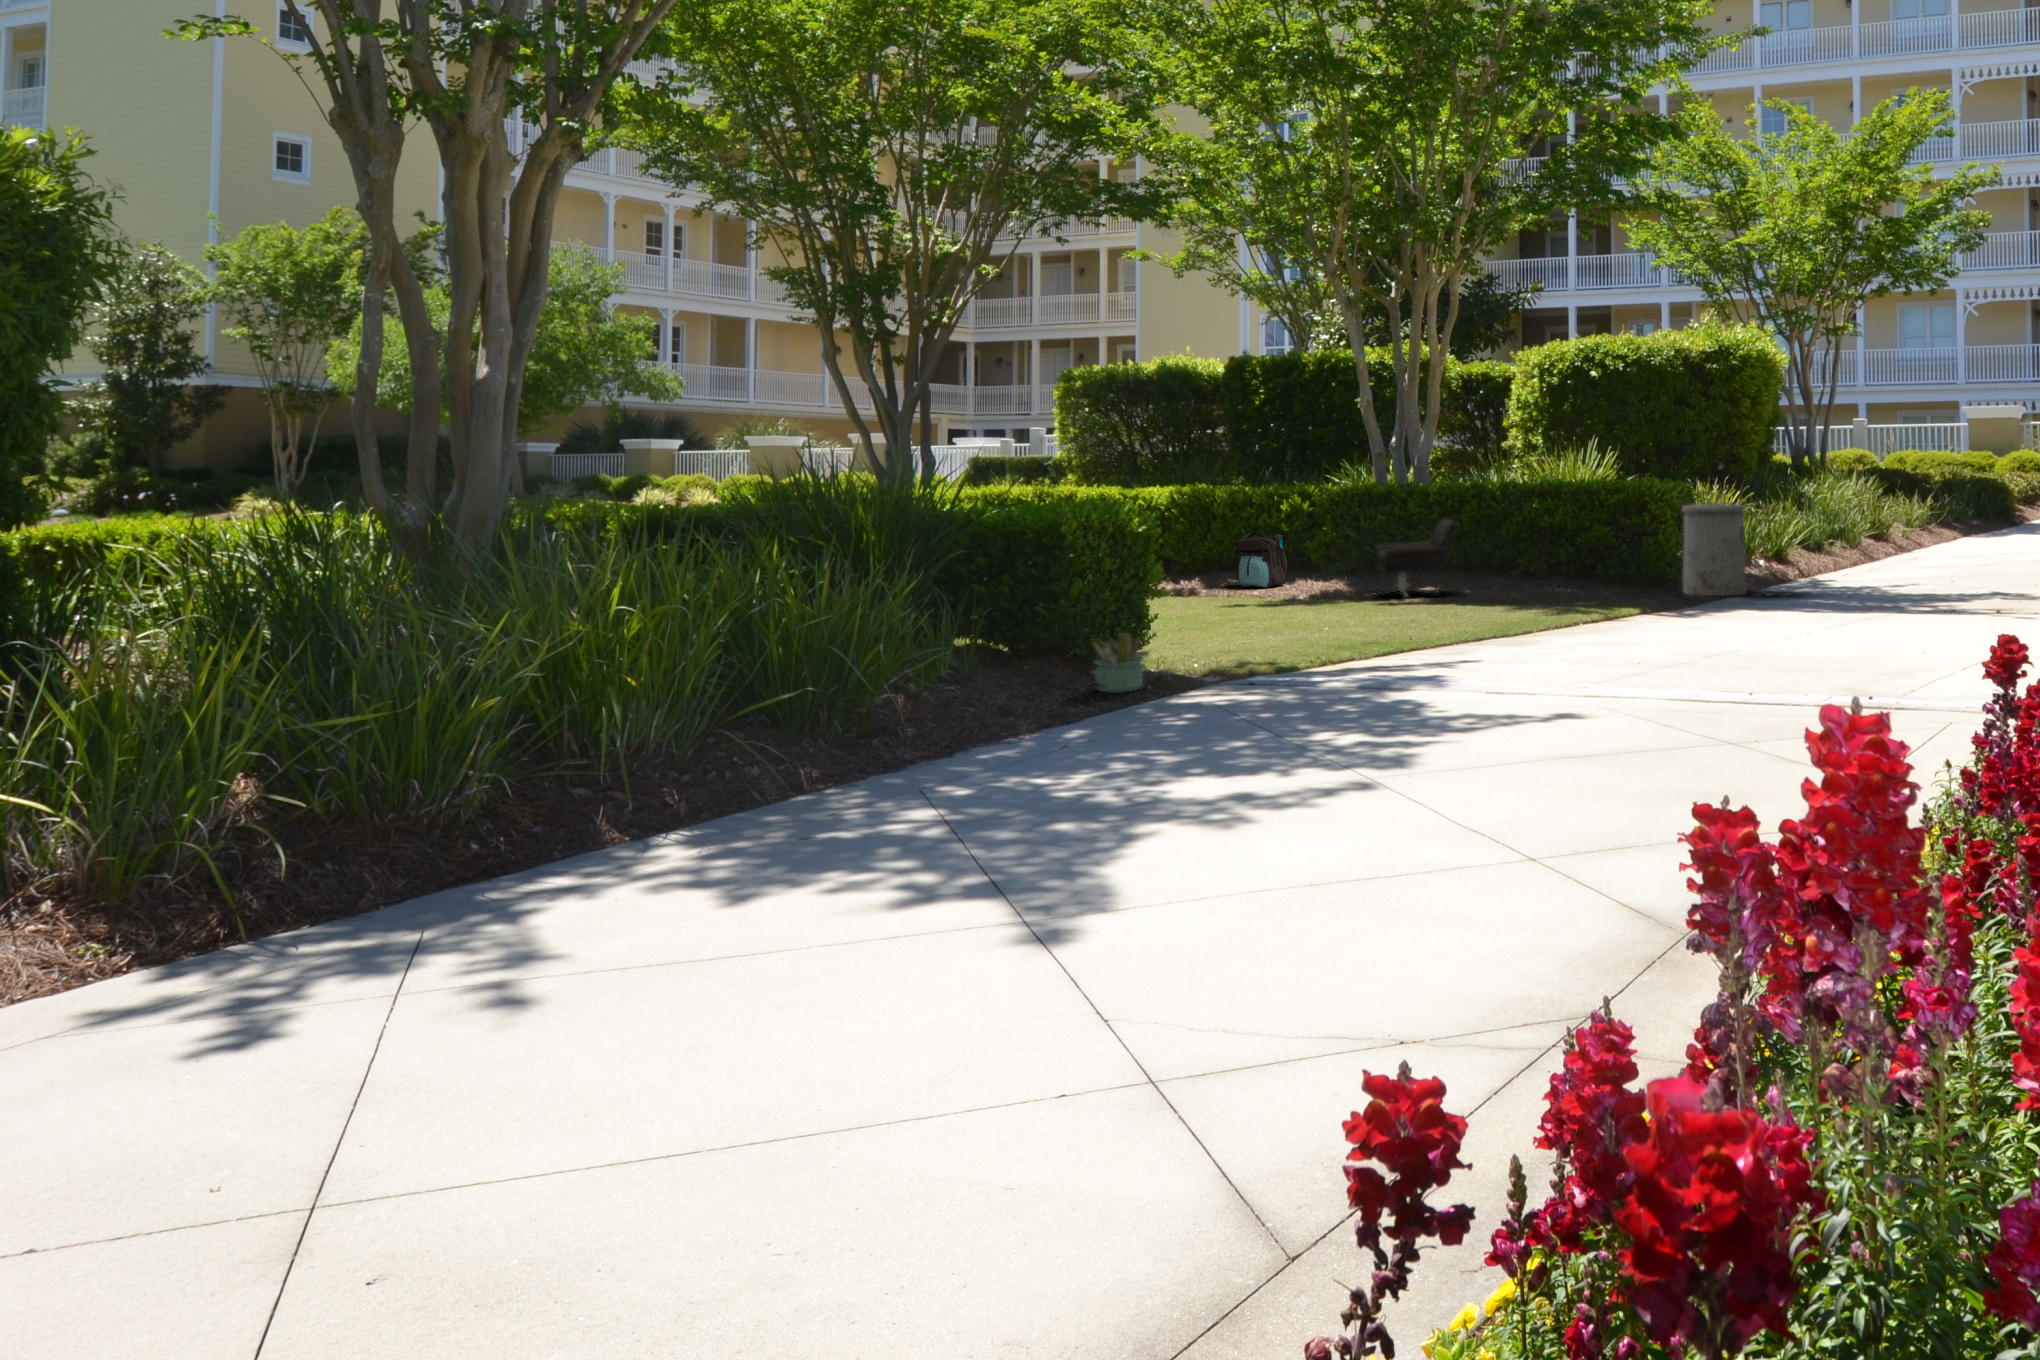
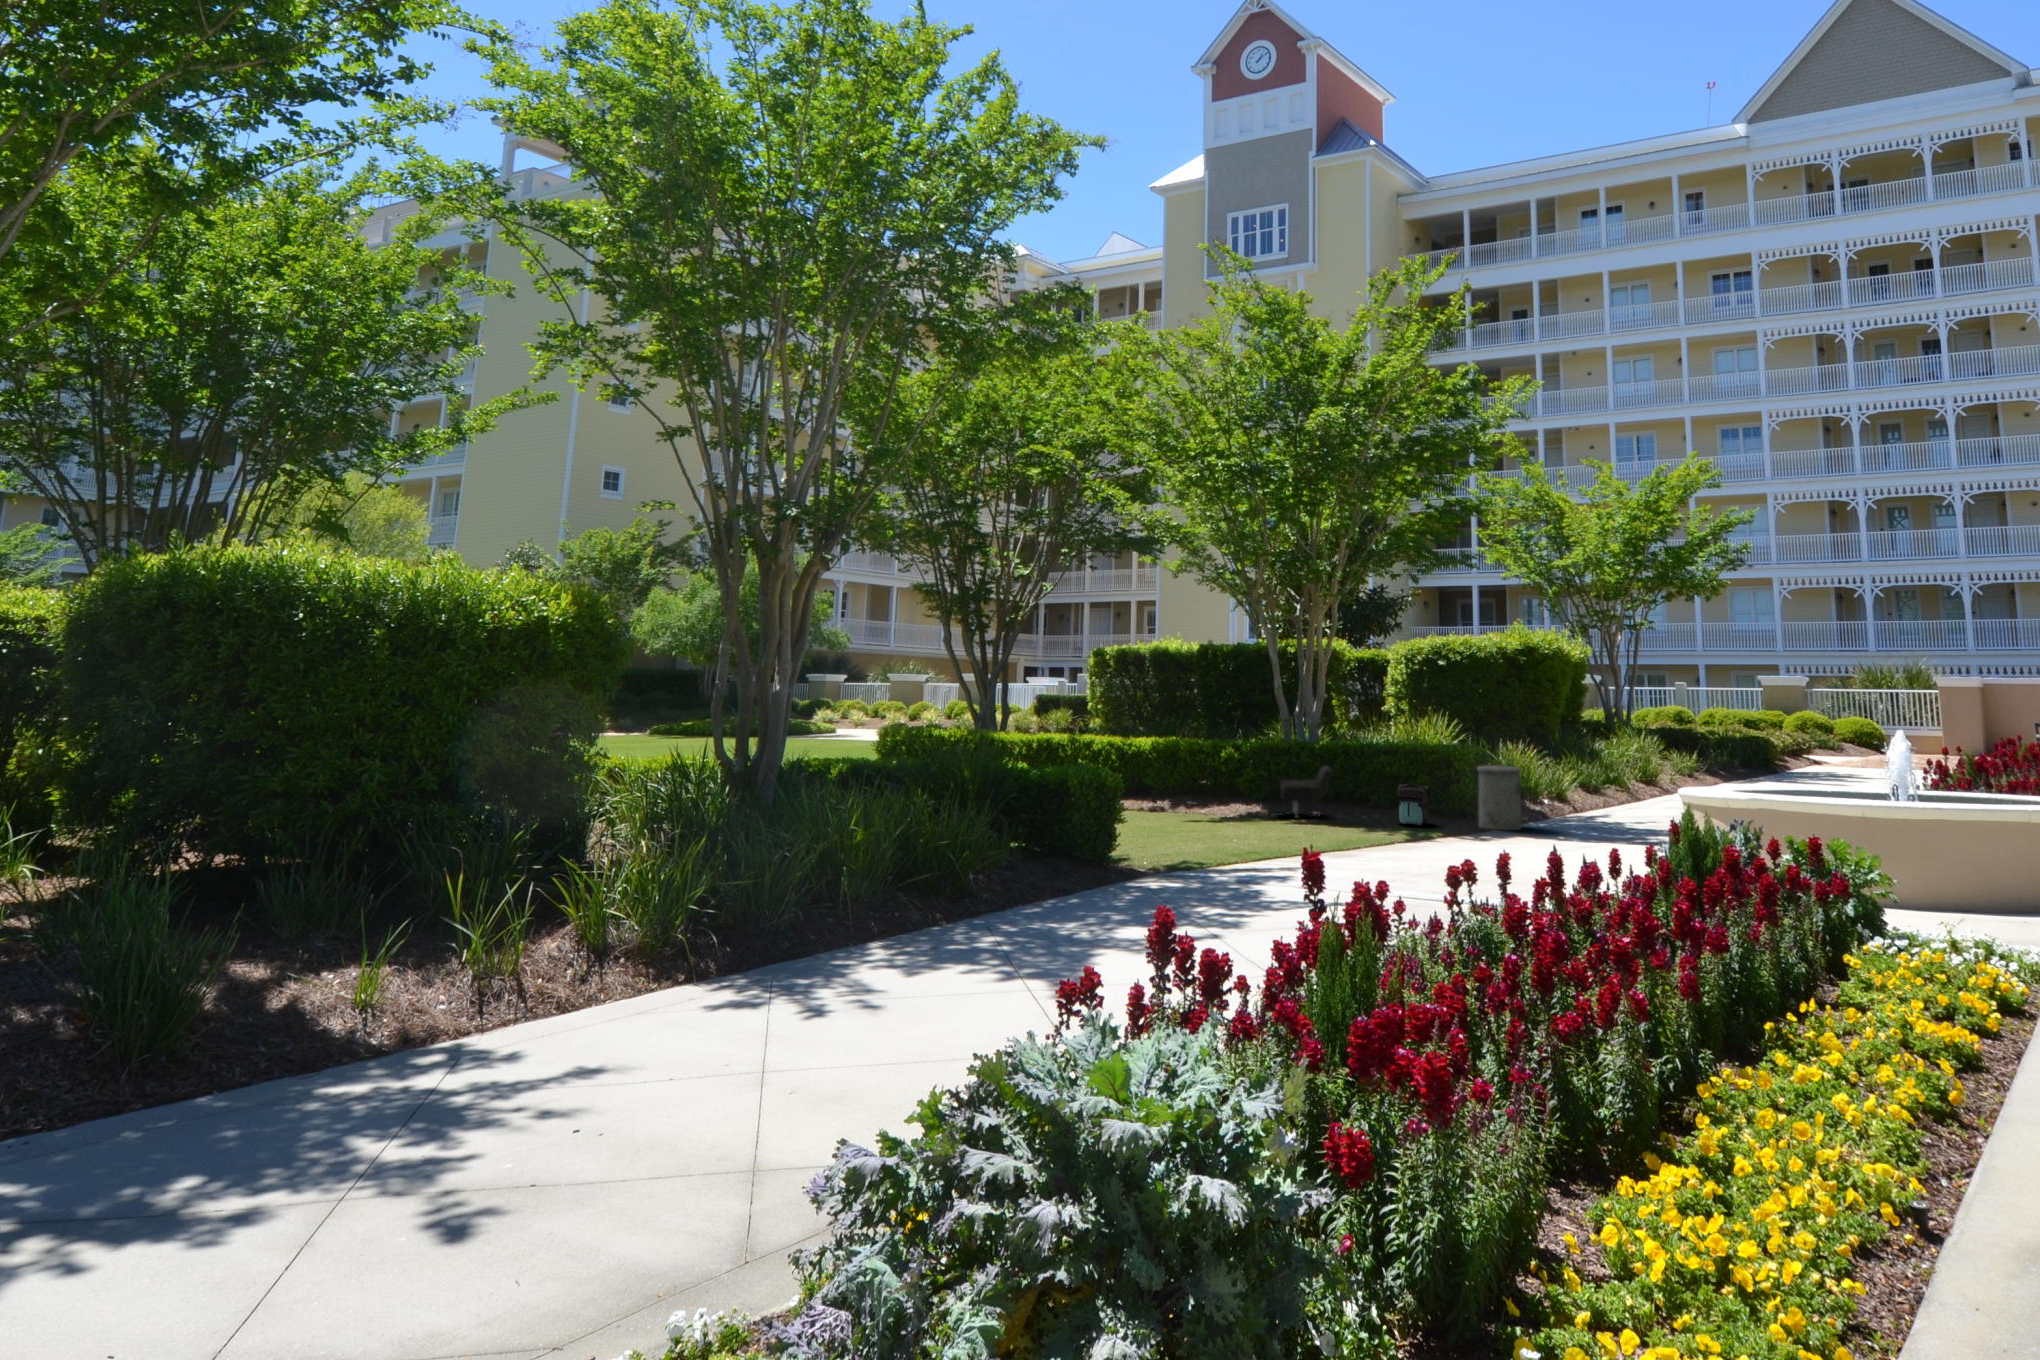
backpack: present [1236,532,1288,588] -> present [1396,784,1430,826]
decorative plant: present [1093,633,1149,693] -> none [1087,842,1121,878]

